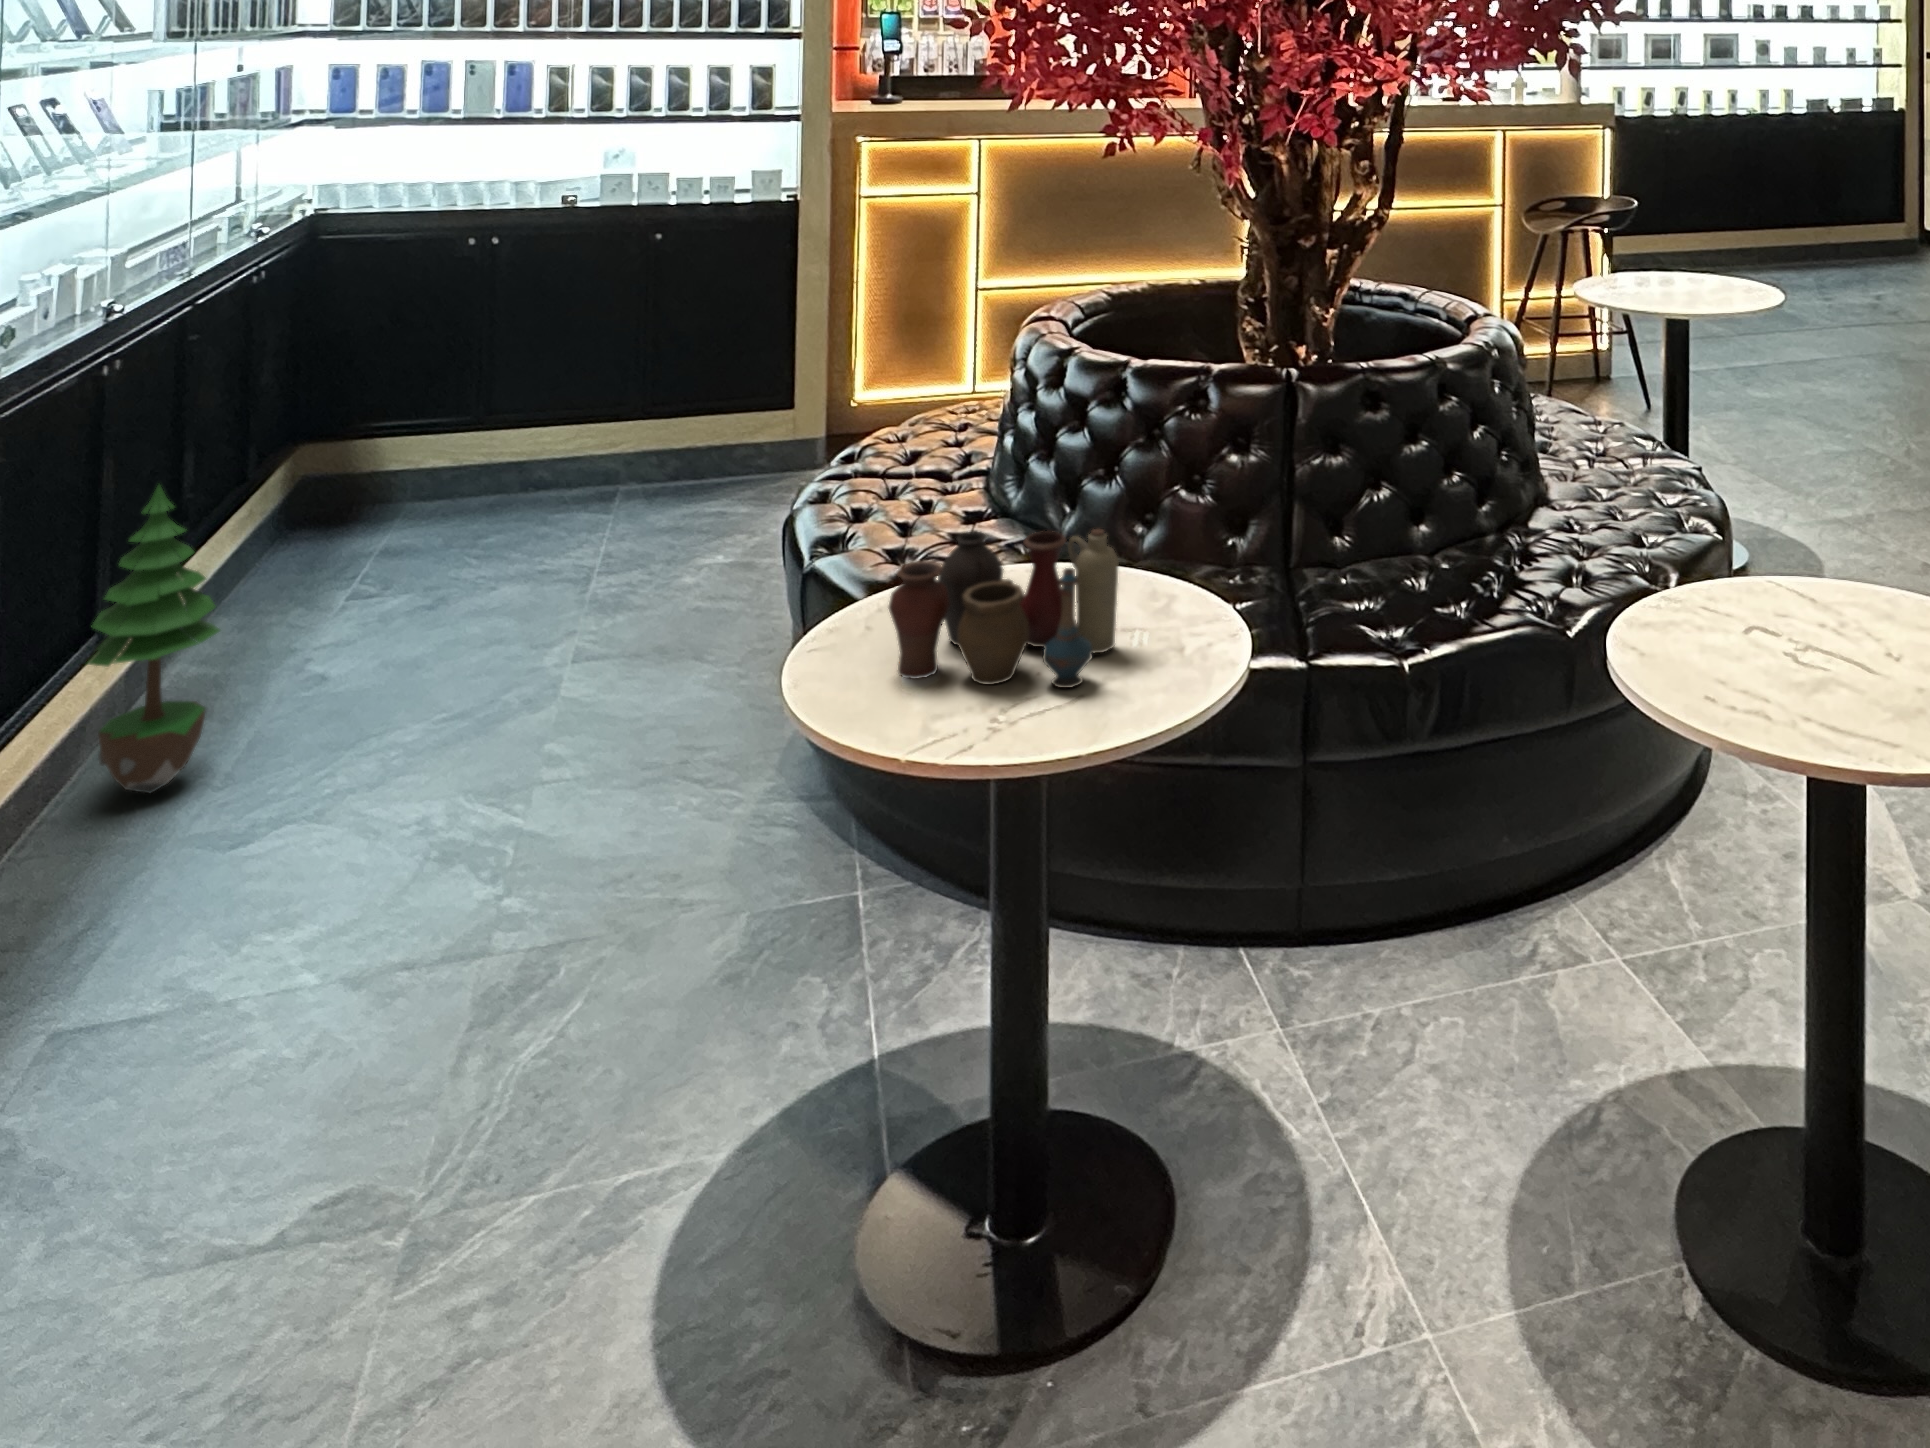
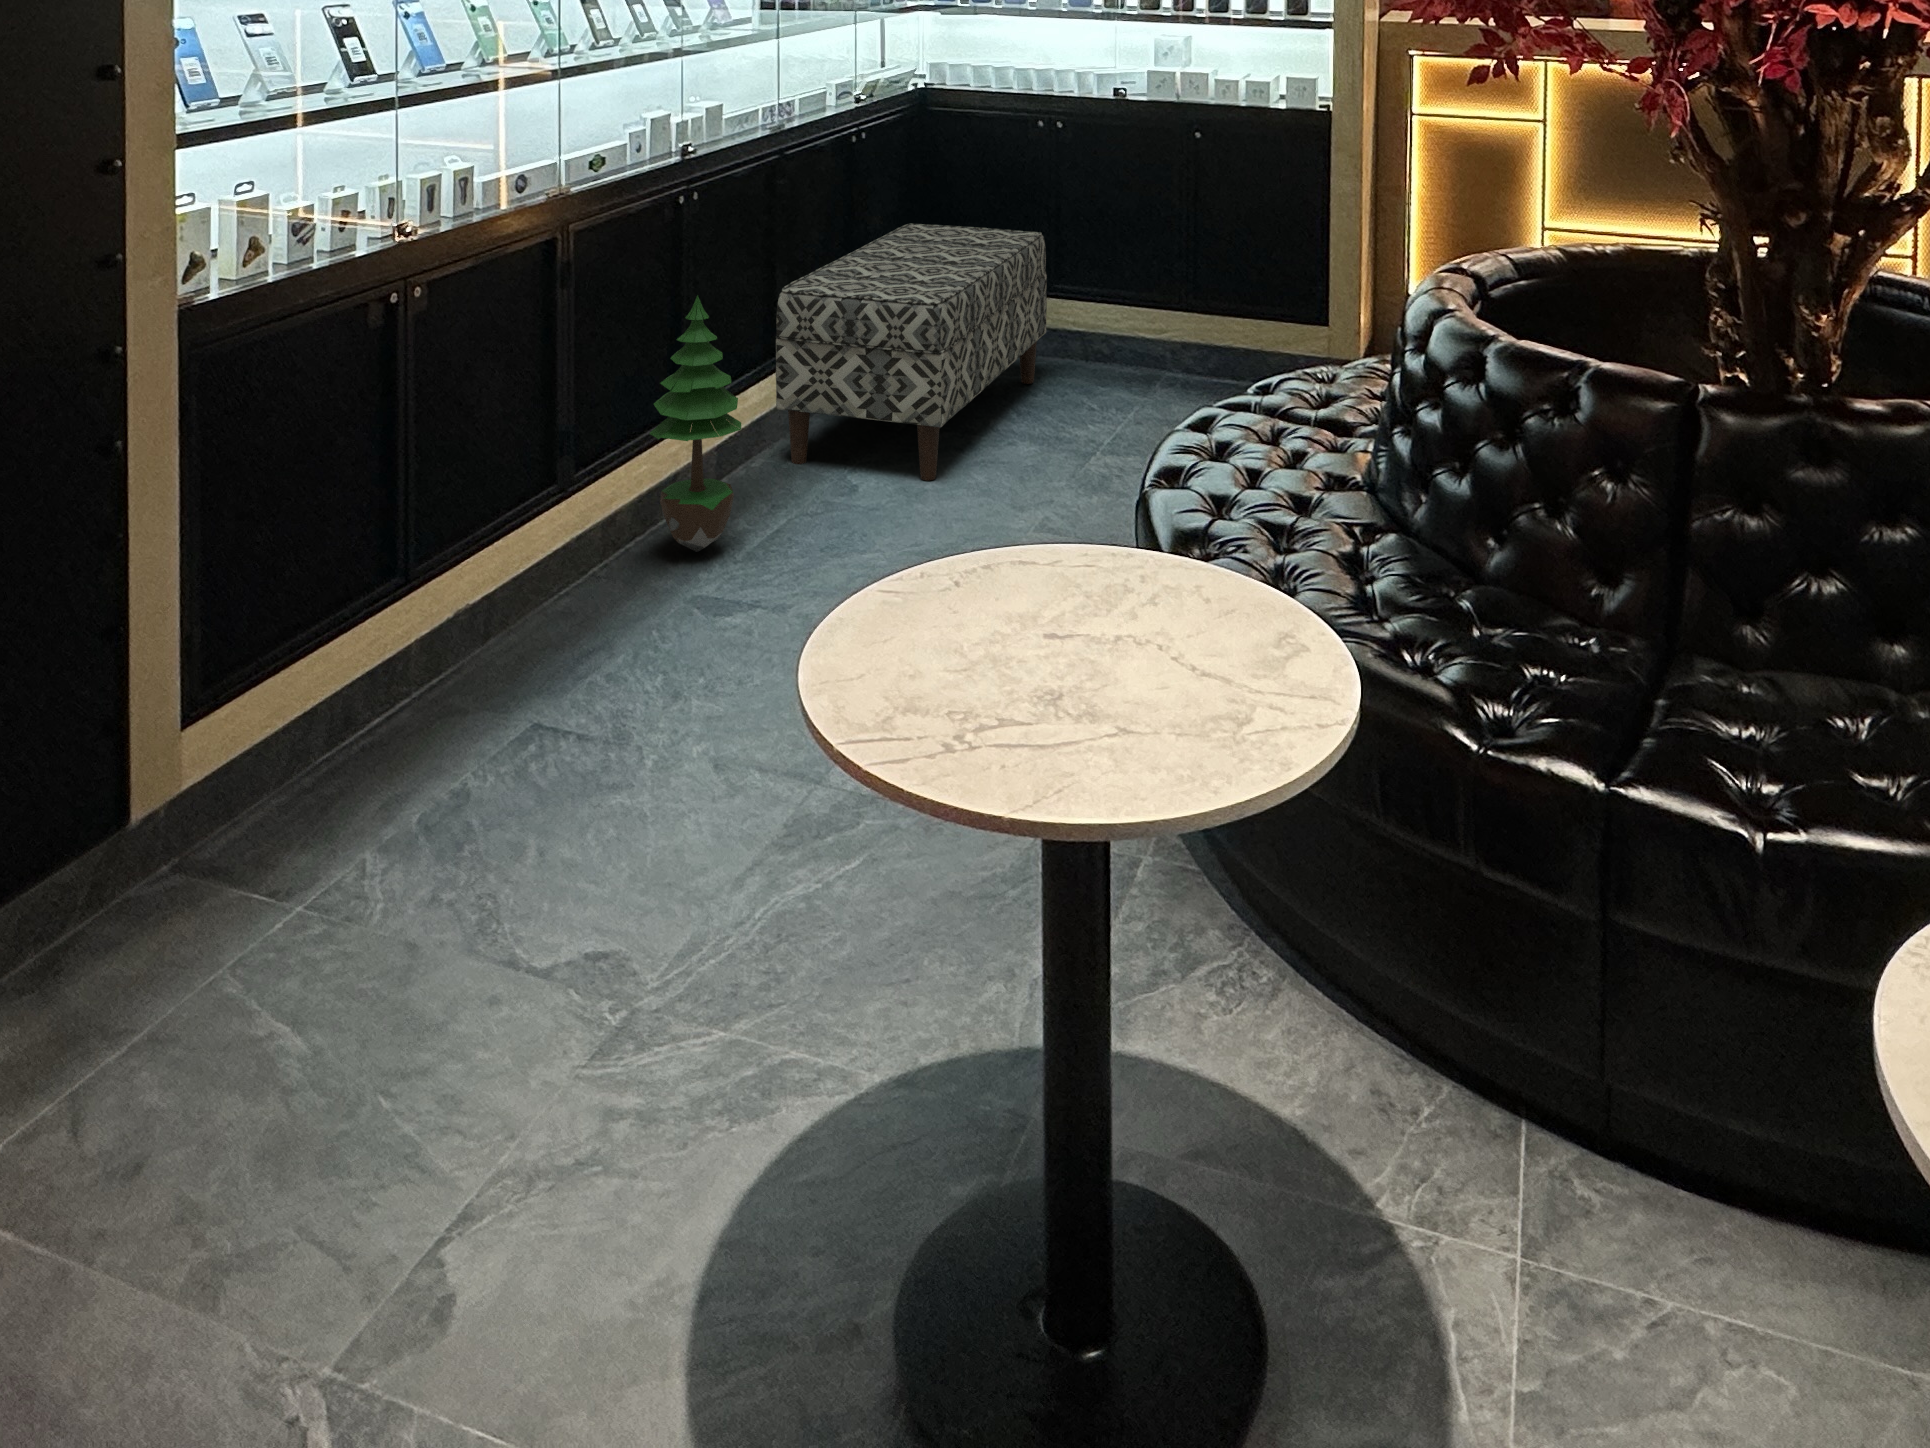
bench: none [195,356,491,670] -> present [776,223,1047,481]
vase: present [889,529,1119,688] -> none [924,493,1199,720]

